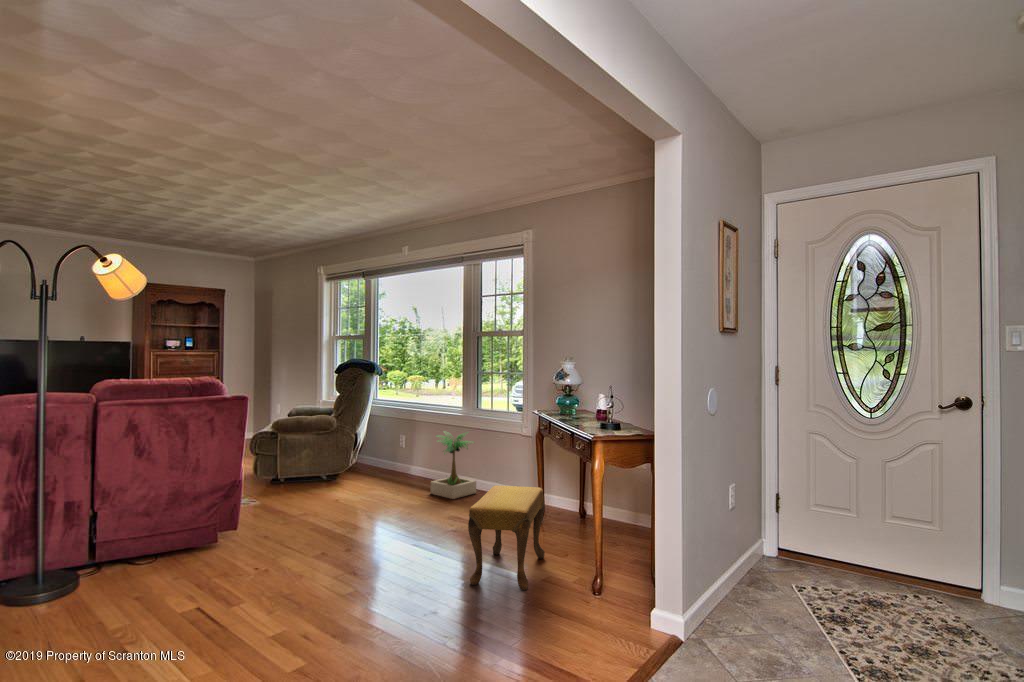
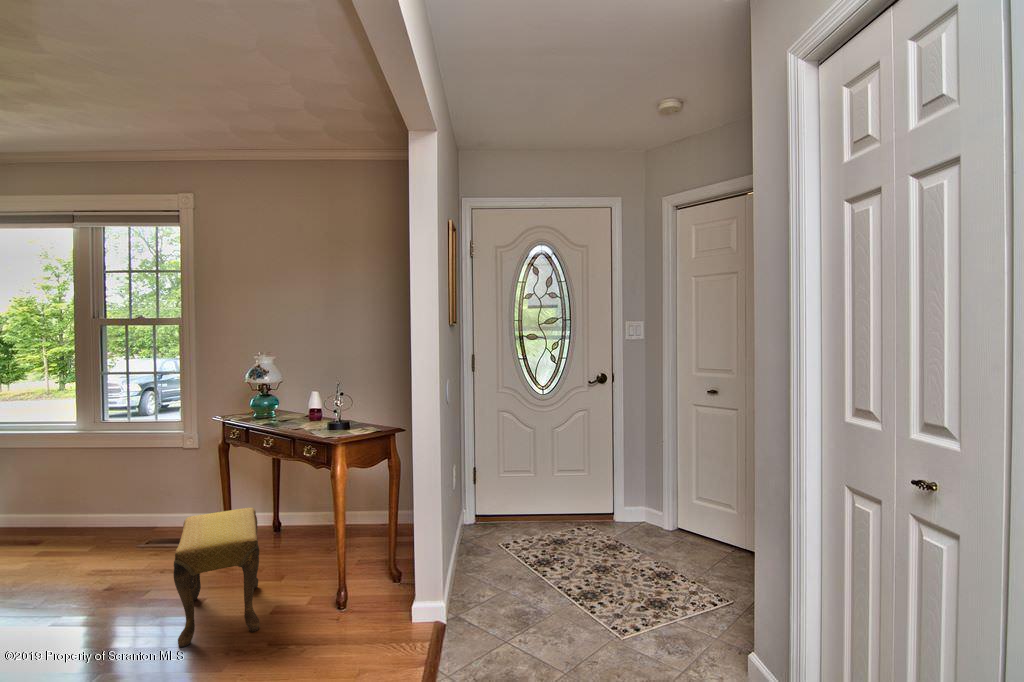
potted plant: present [431,432,476,499] -> none [35,454,119,547]

